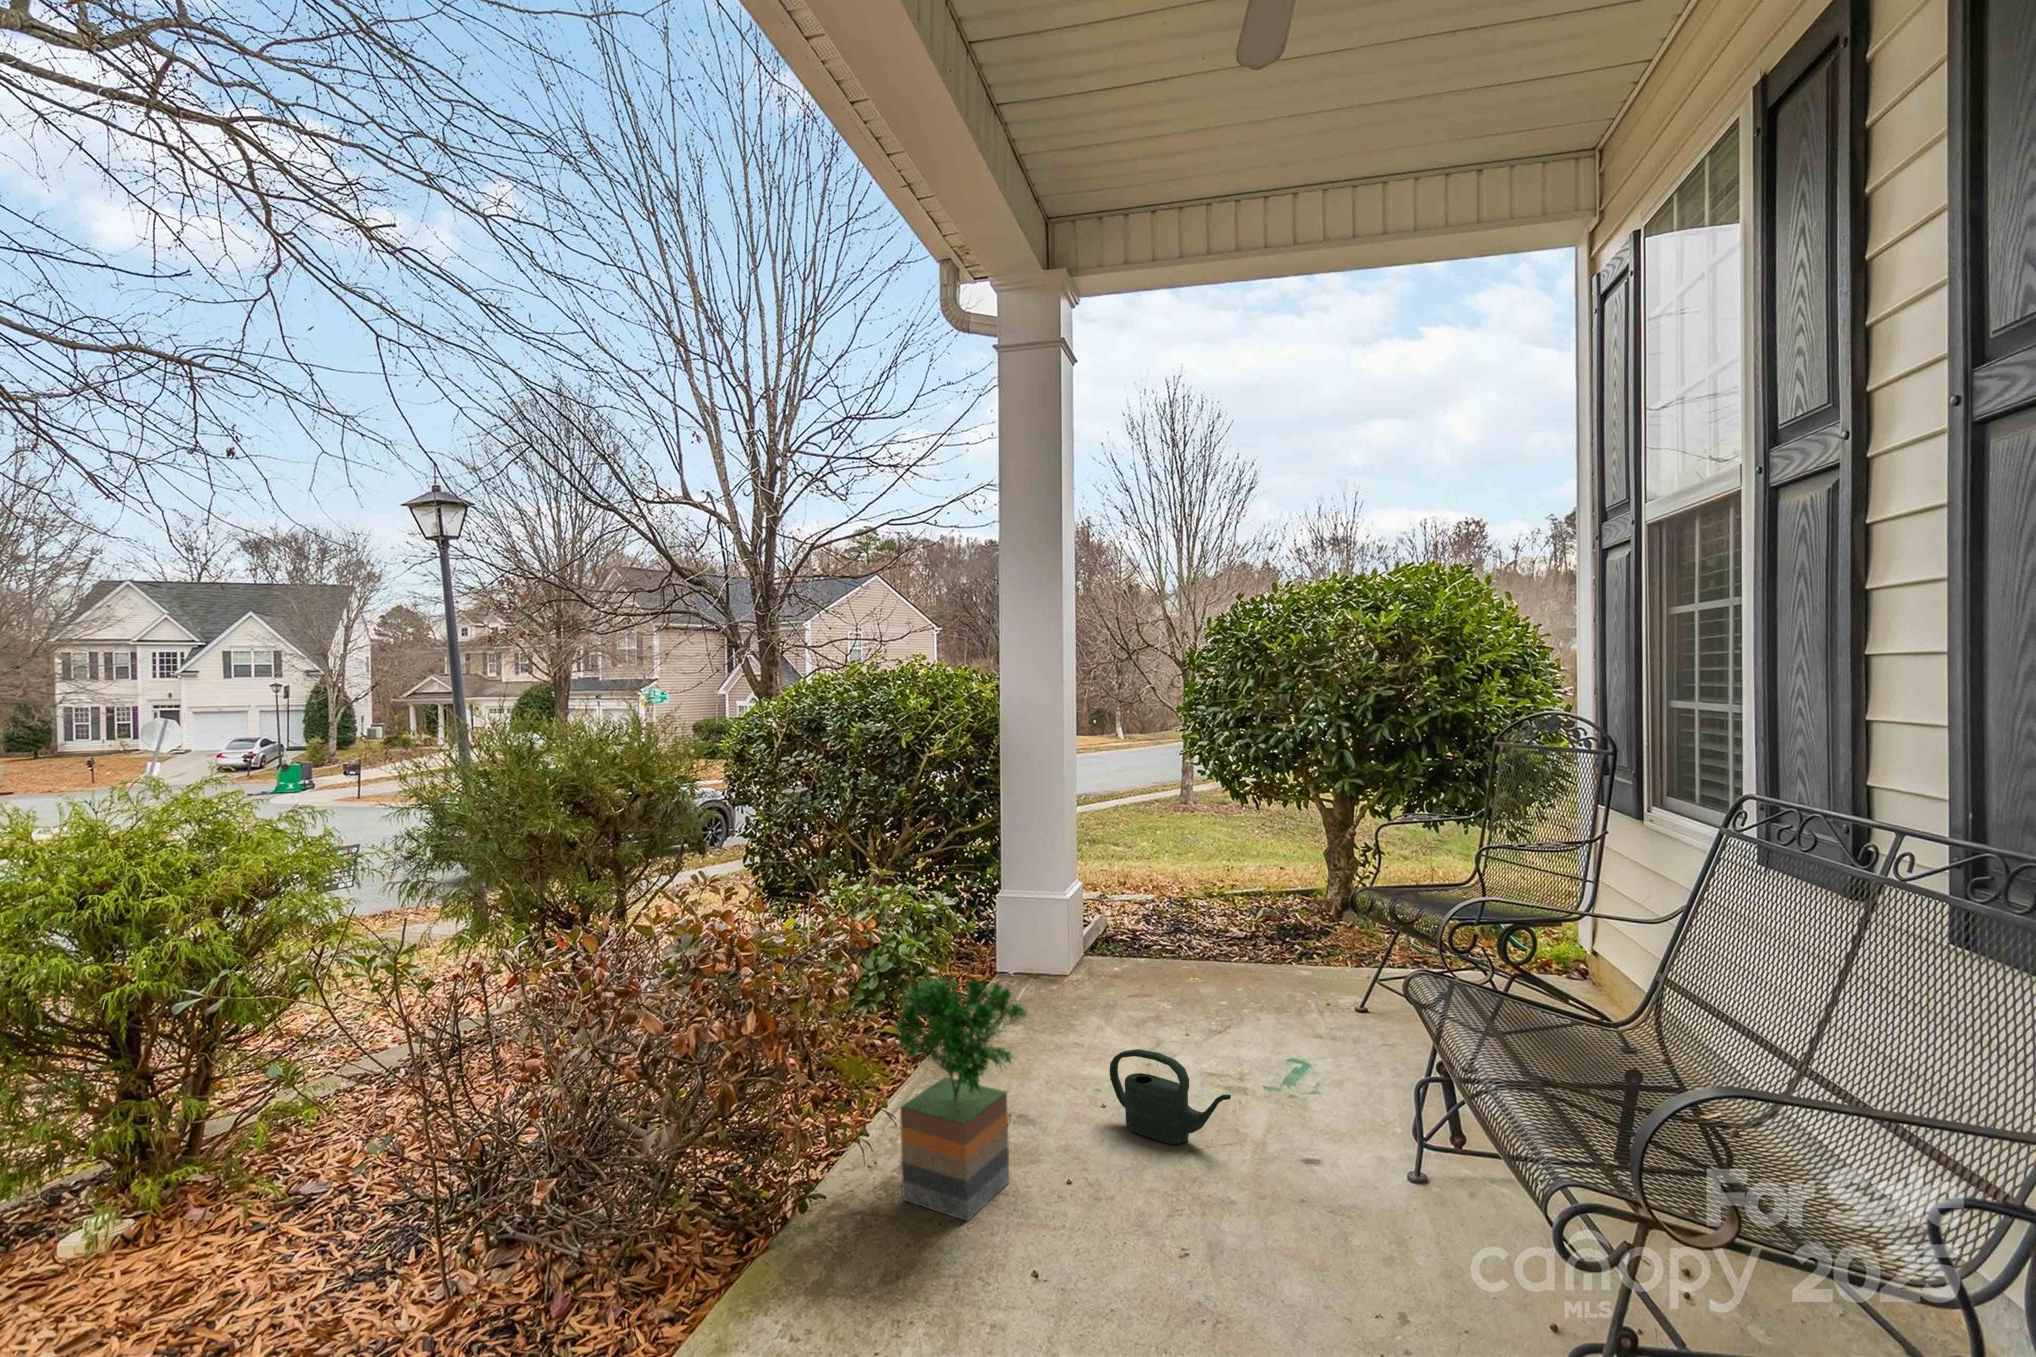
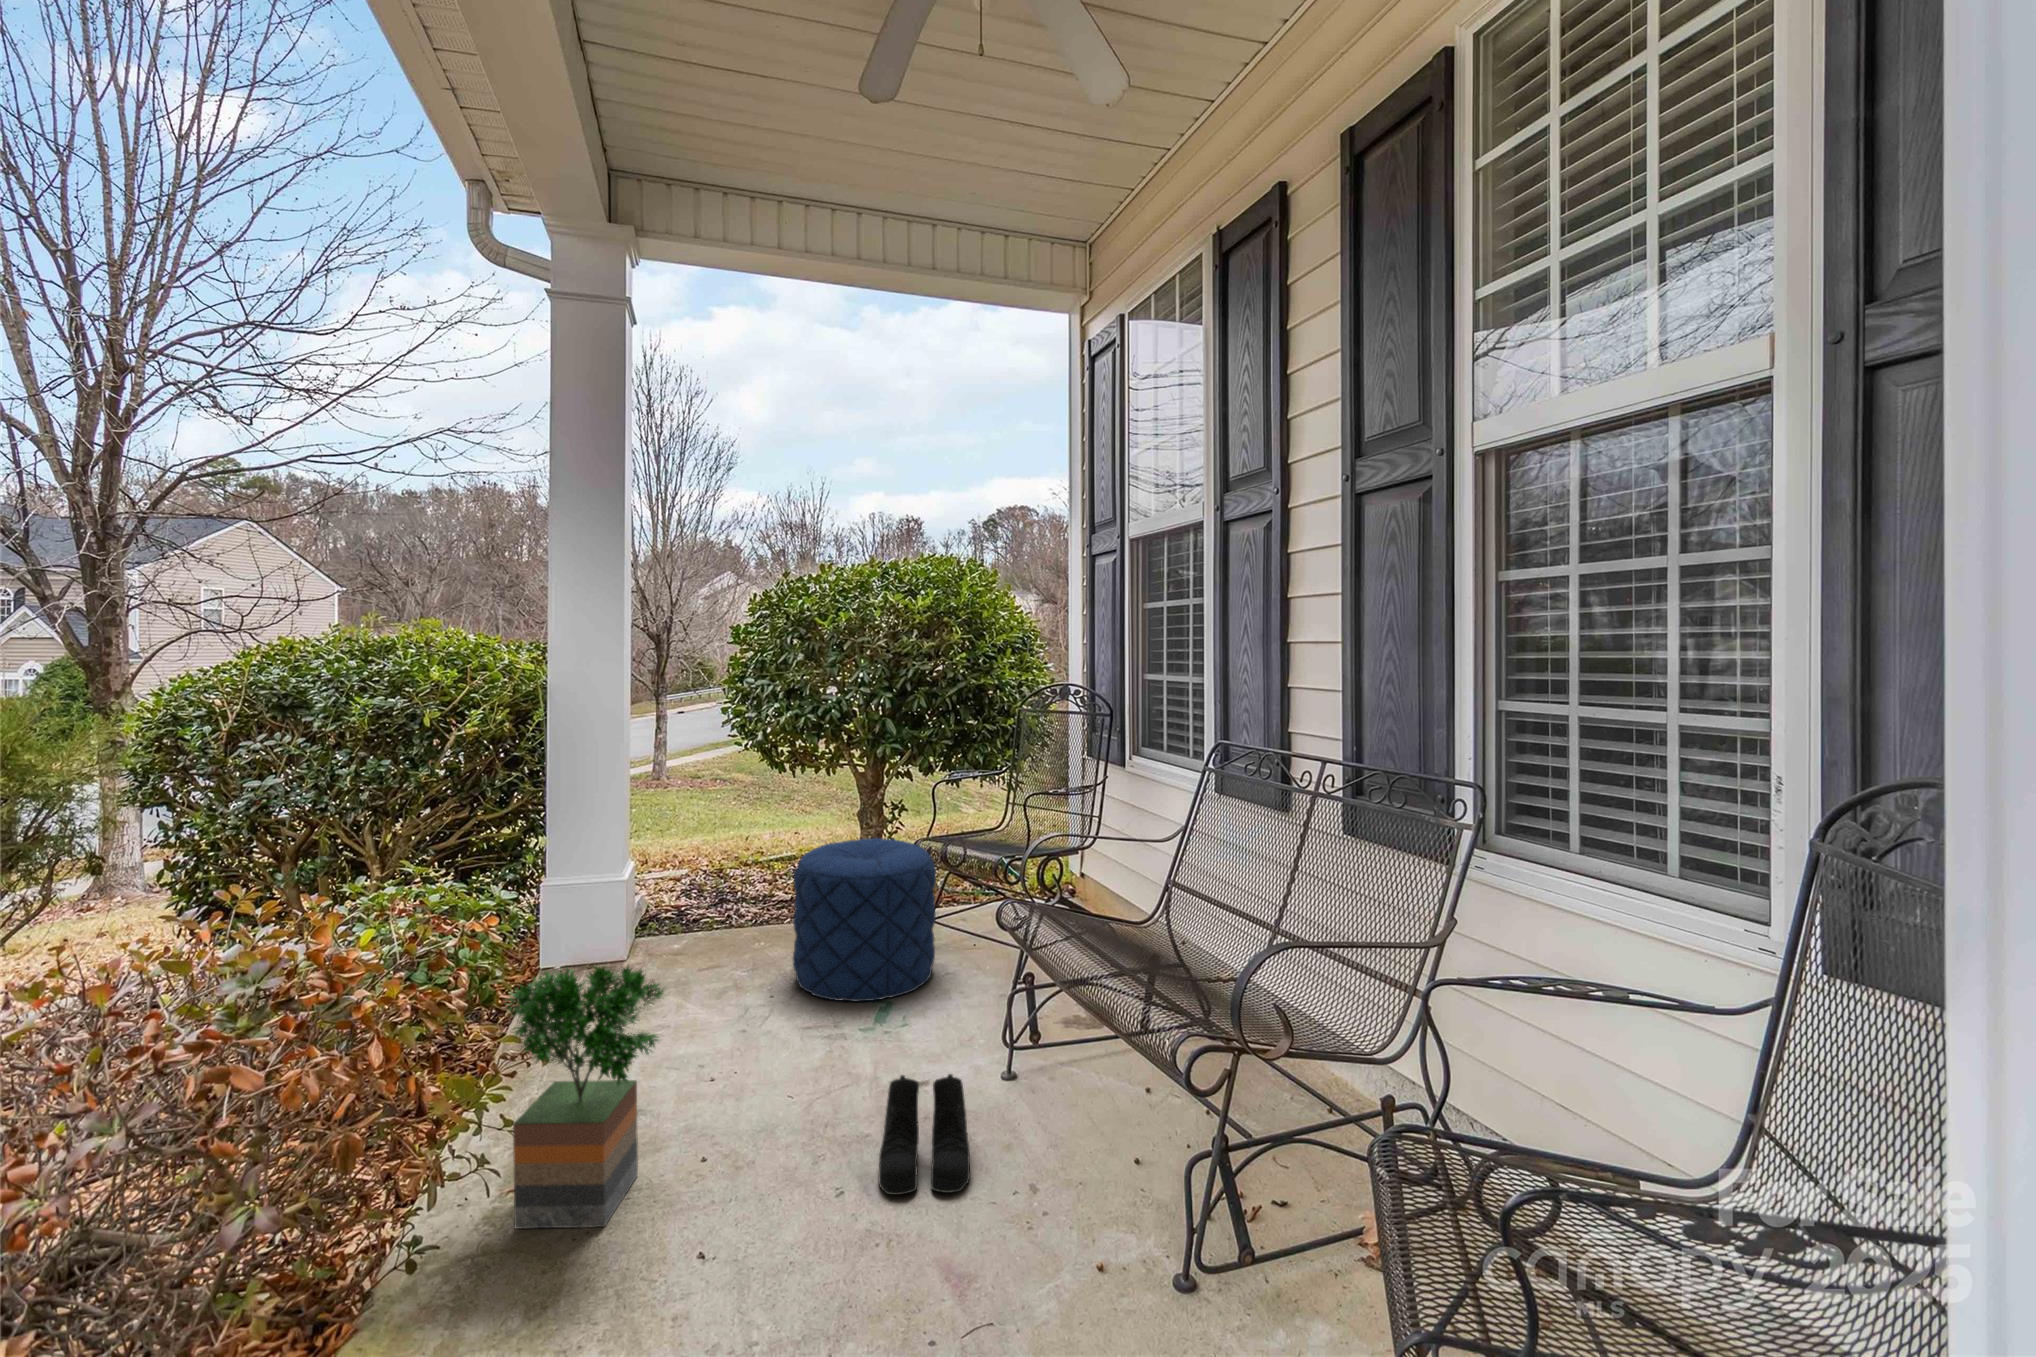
pouf: none [1212,881,1371,1060] -> present [793,838,936,1002]
watering can: present [1110,1049,1231,1144] -> none [724,1012,853,1097]
boots: none [1221,1148,1332,1297] -> present [879,1074,970,1195]

